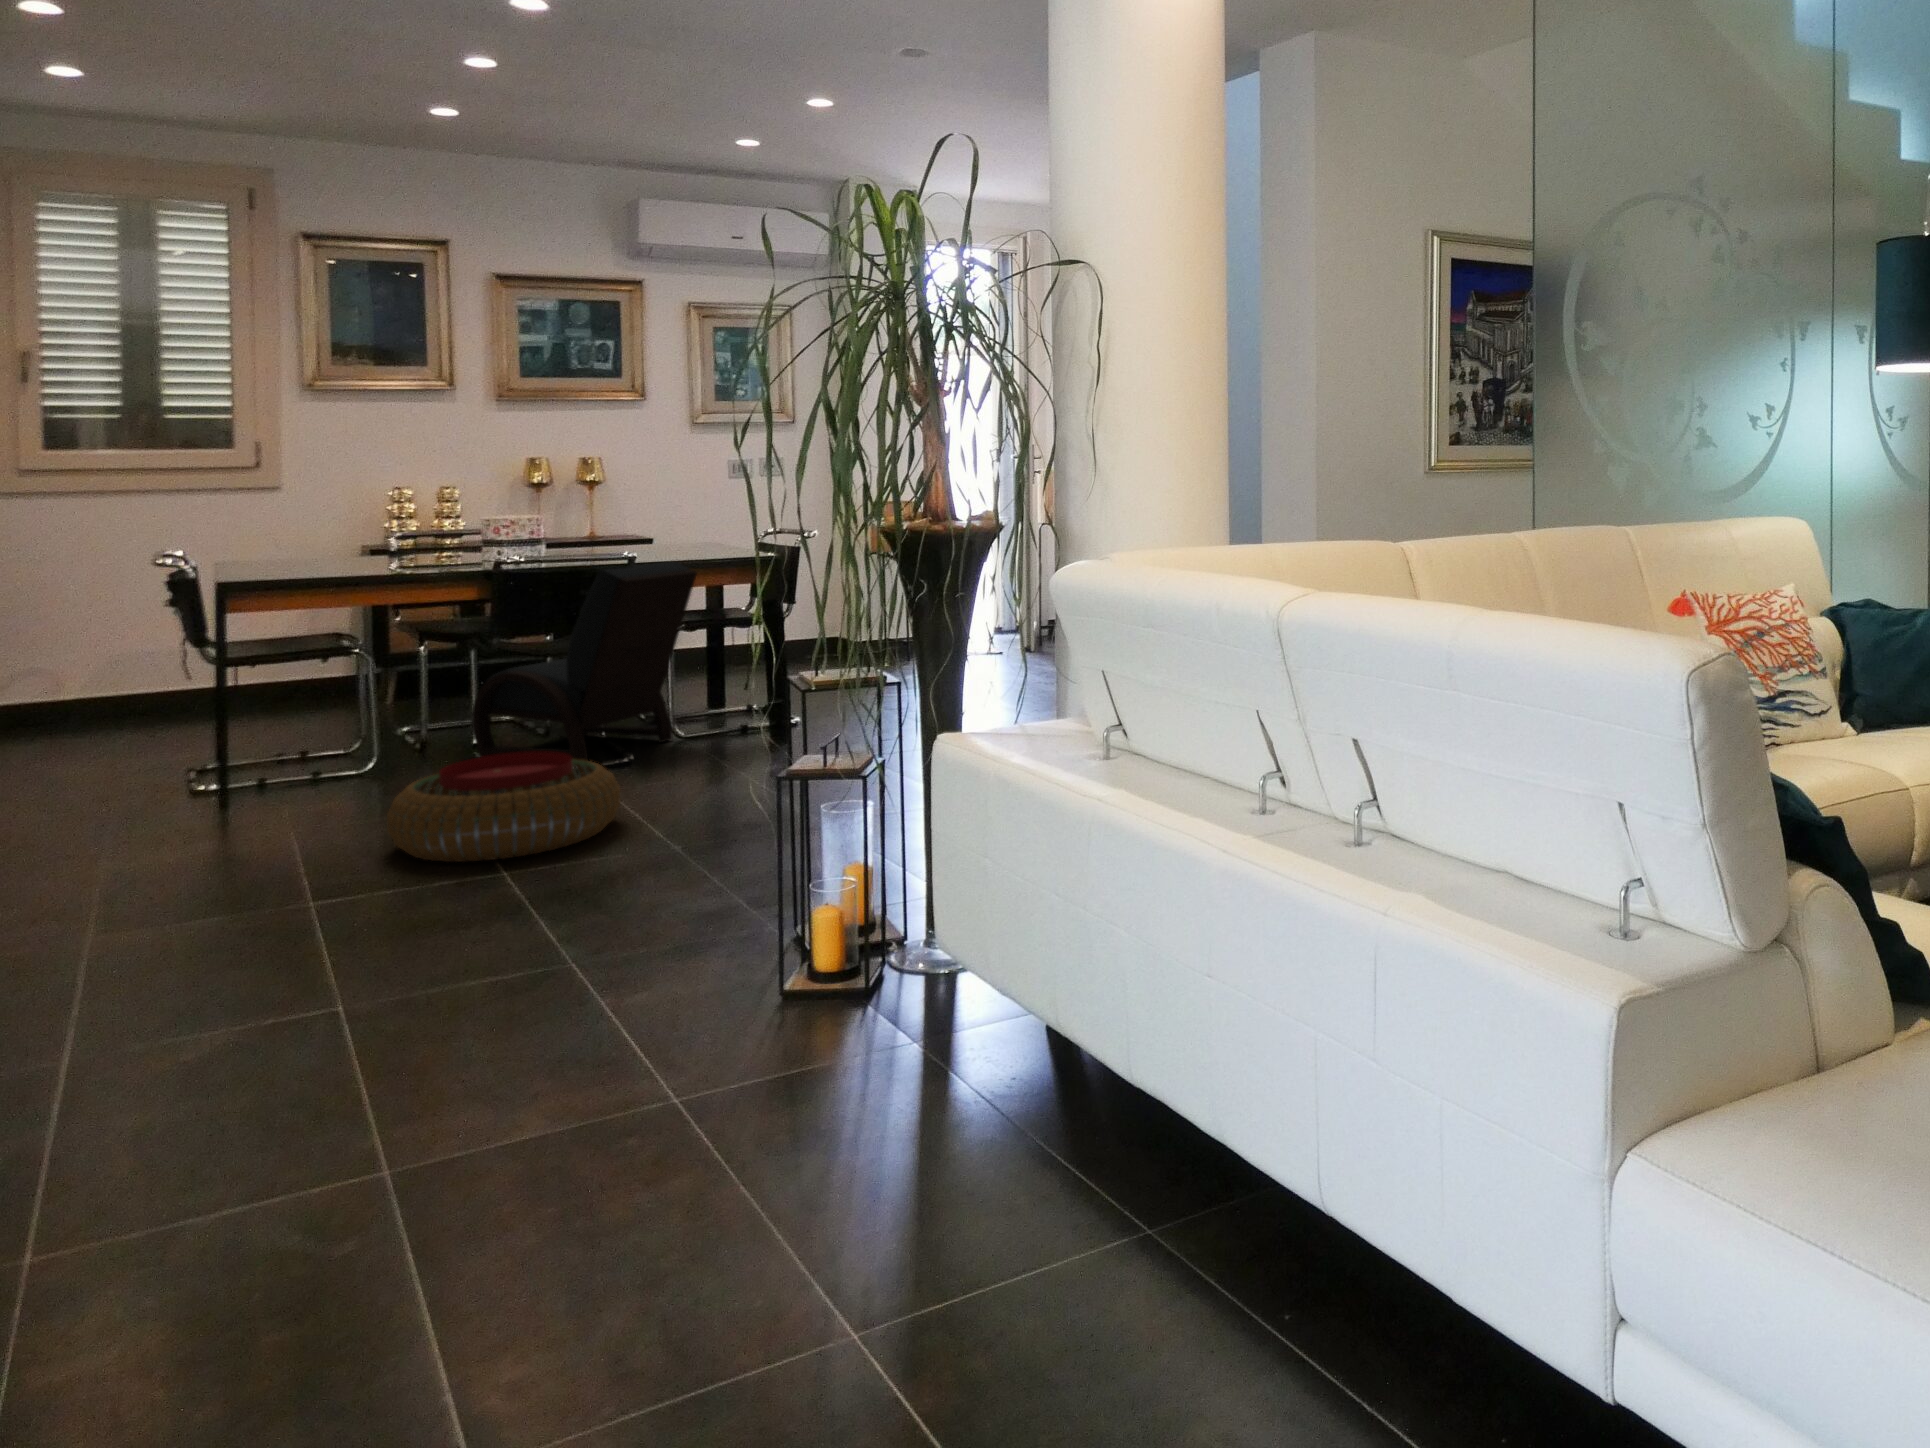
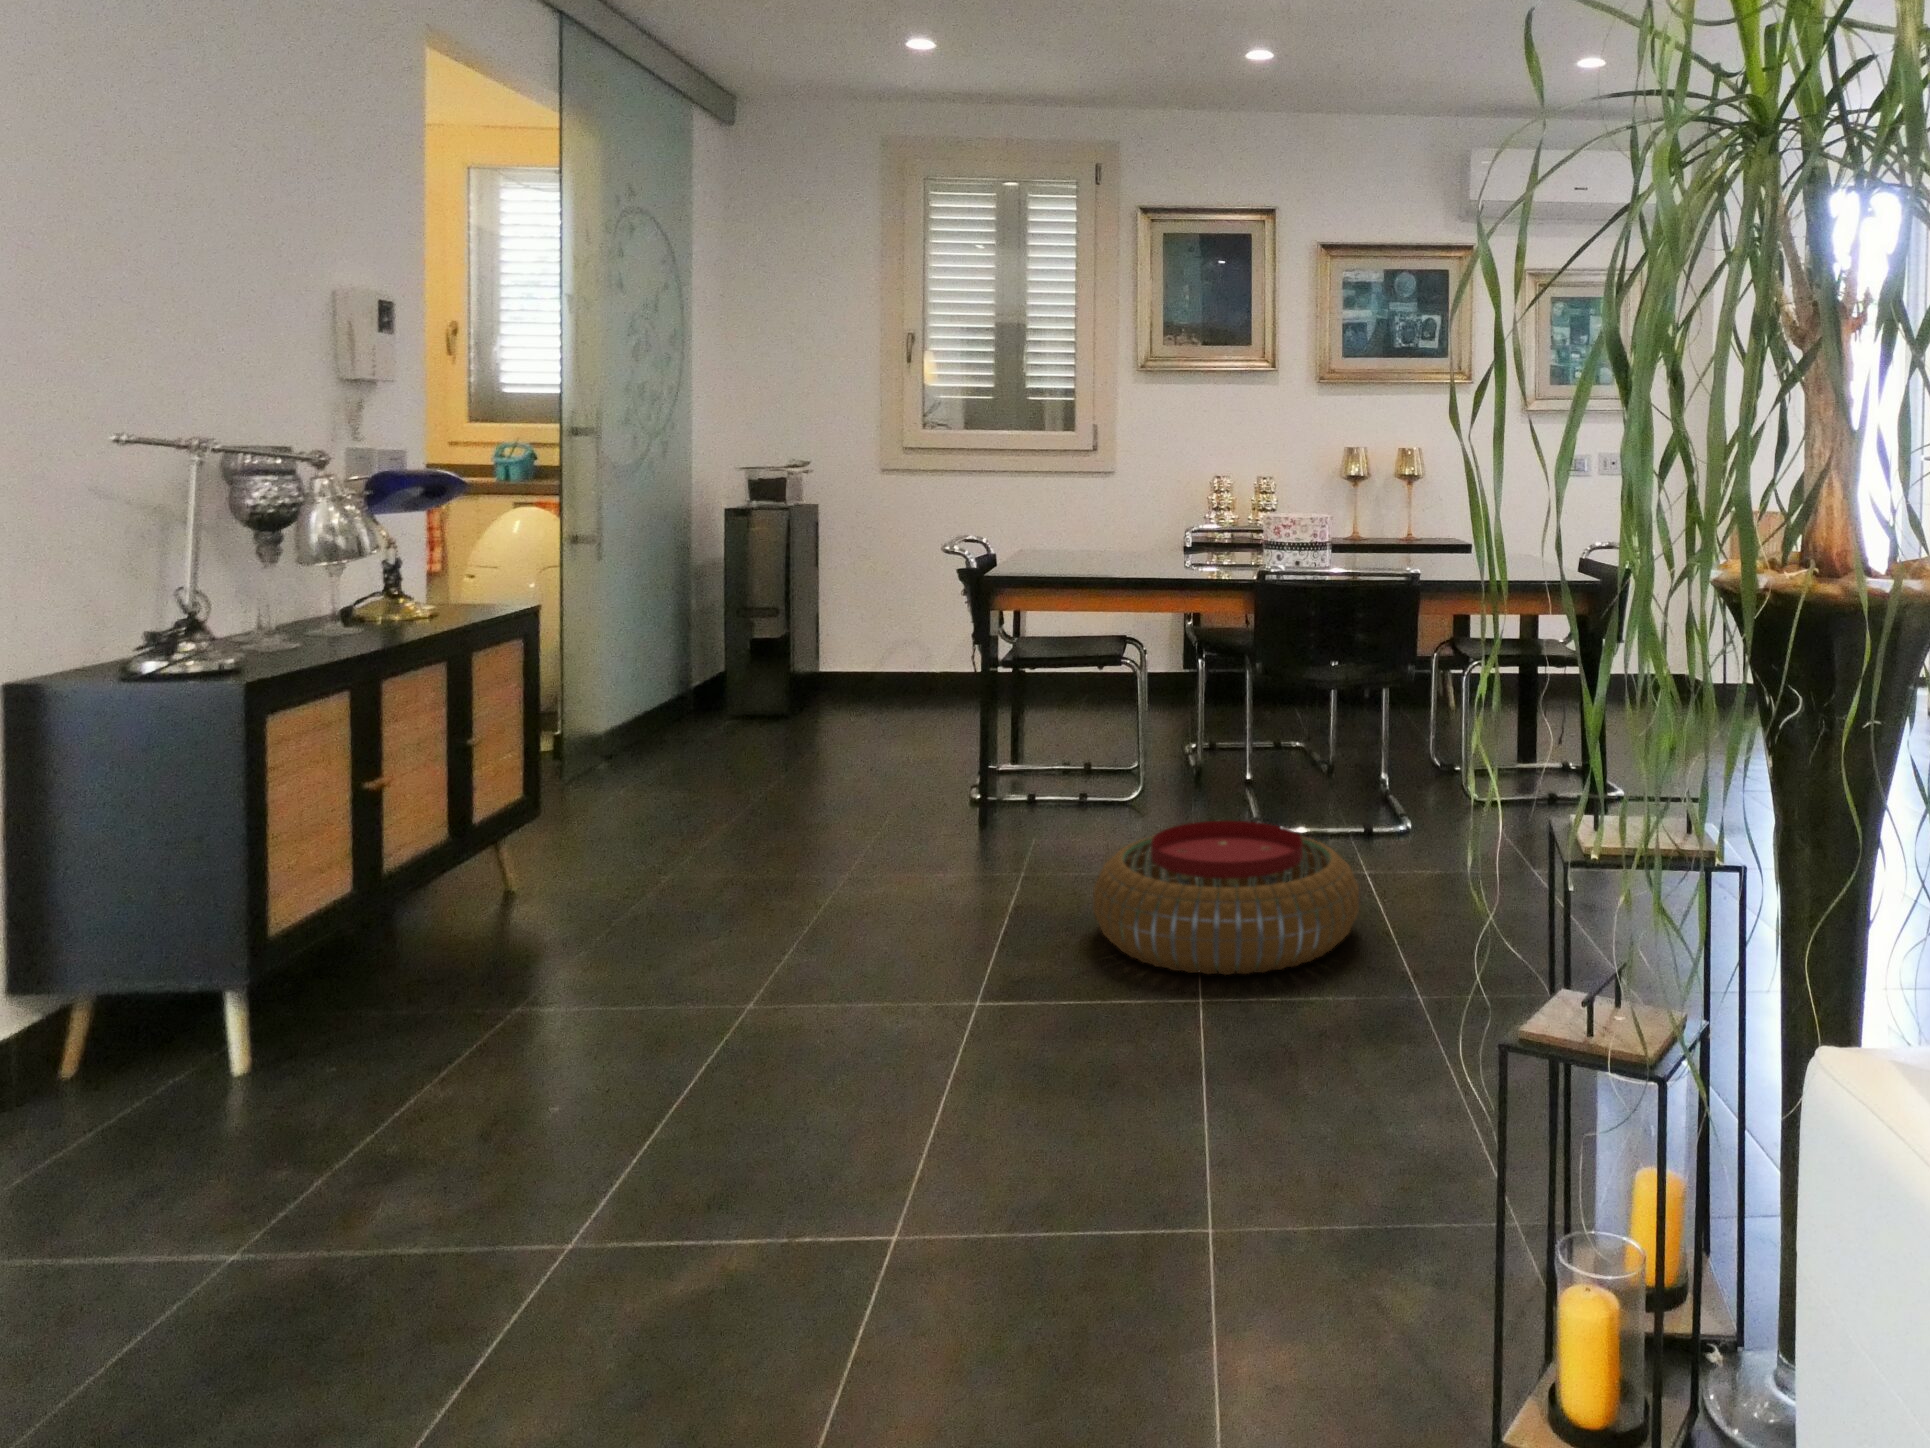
lounge chair: present [472,562,697,761] -> none [1242,581,1493,828]

